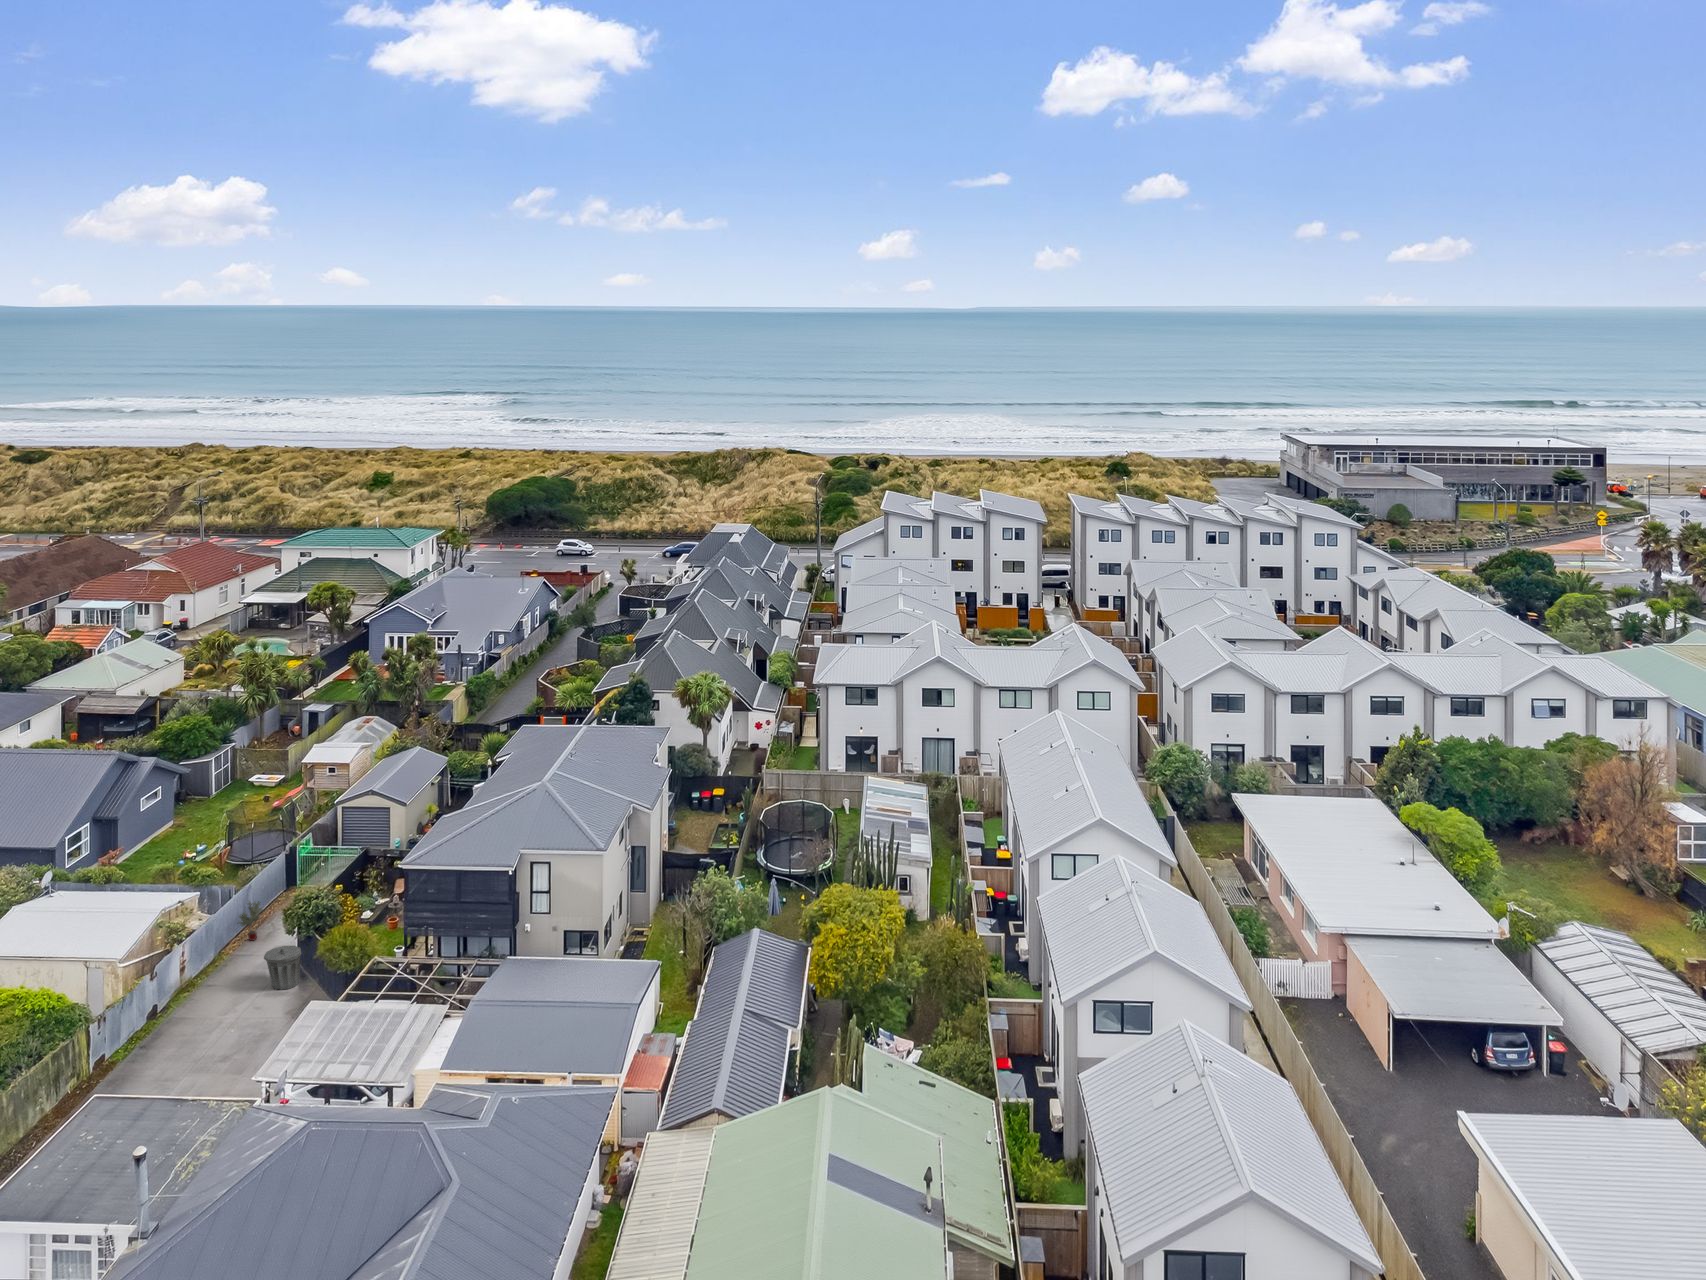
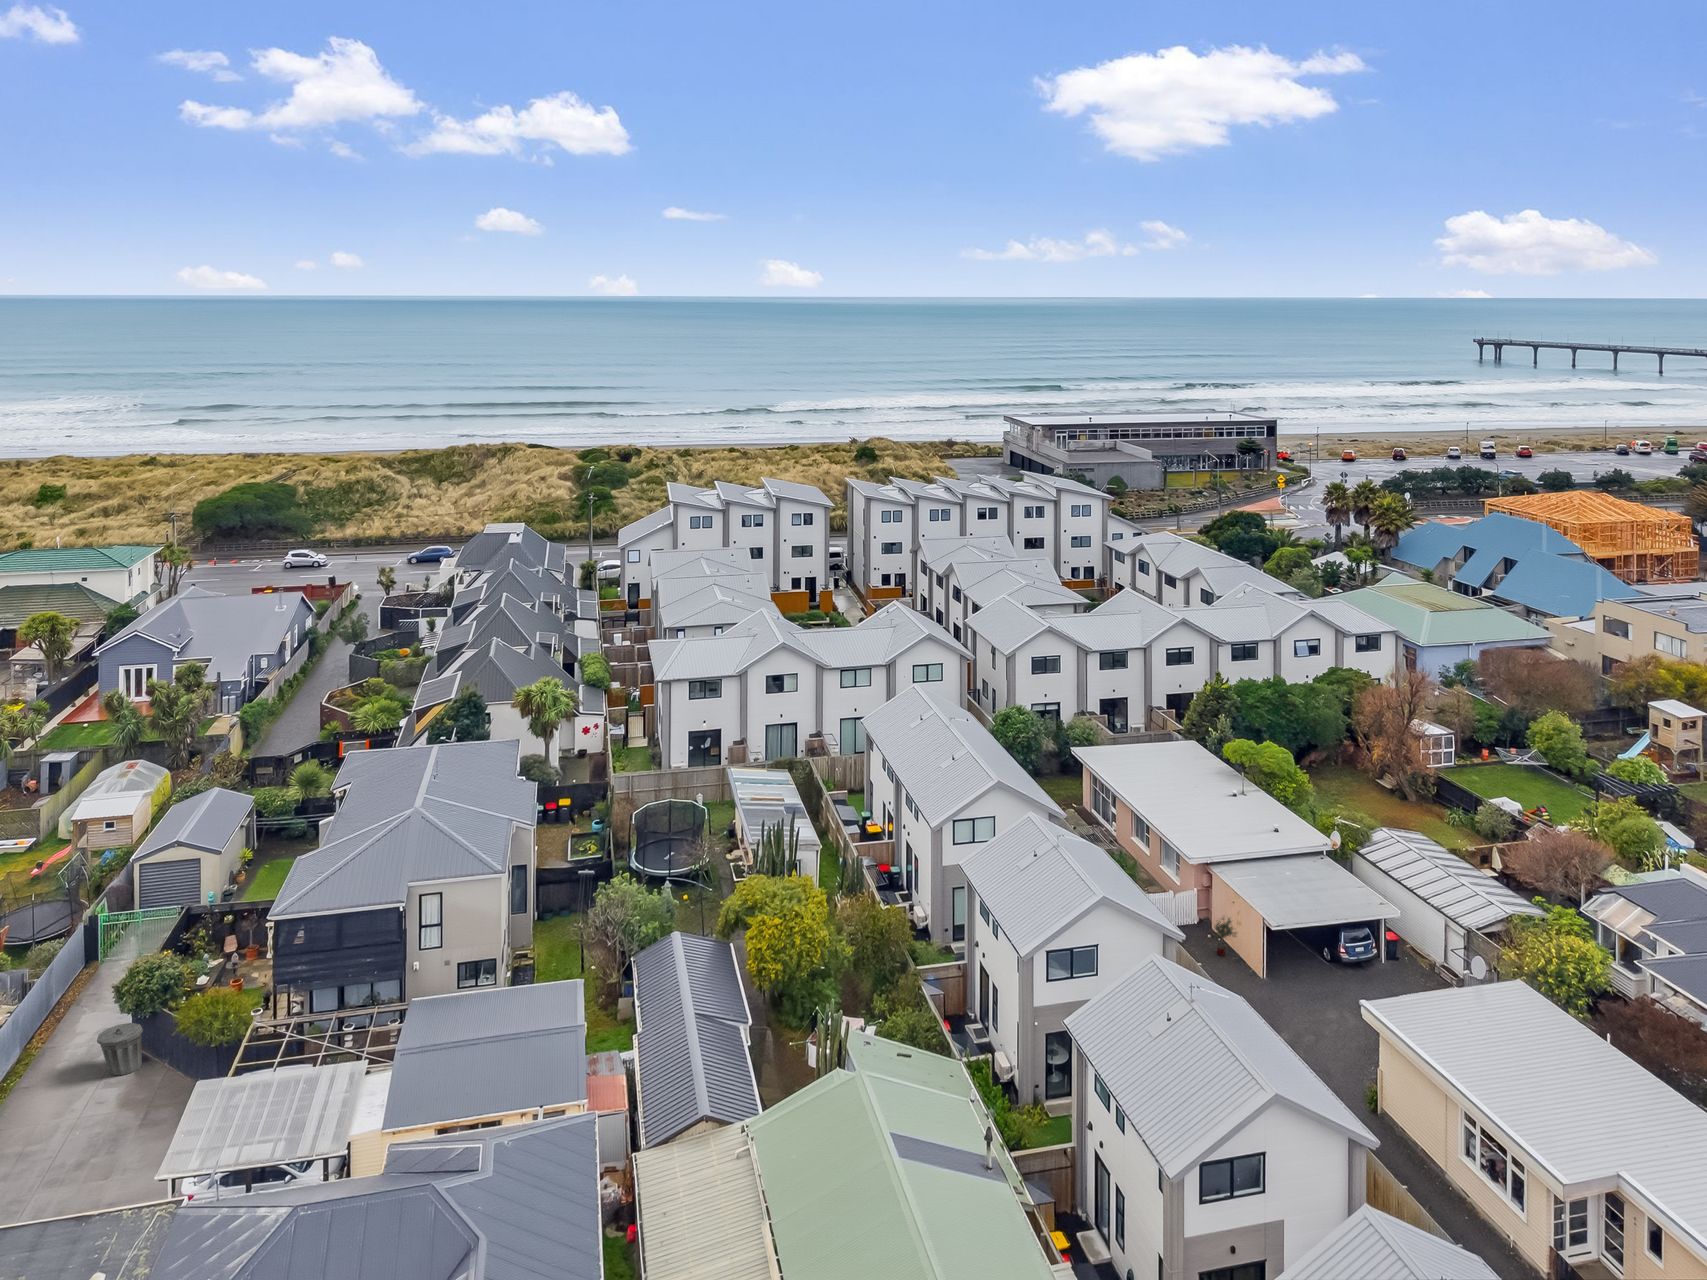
potted tree: present [239,901,262,941] -> present [1215,918,1236,956]

